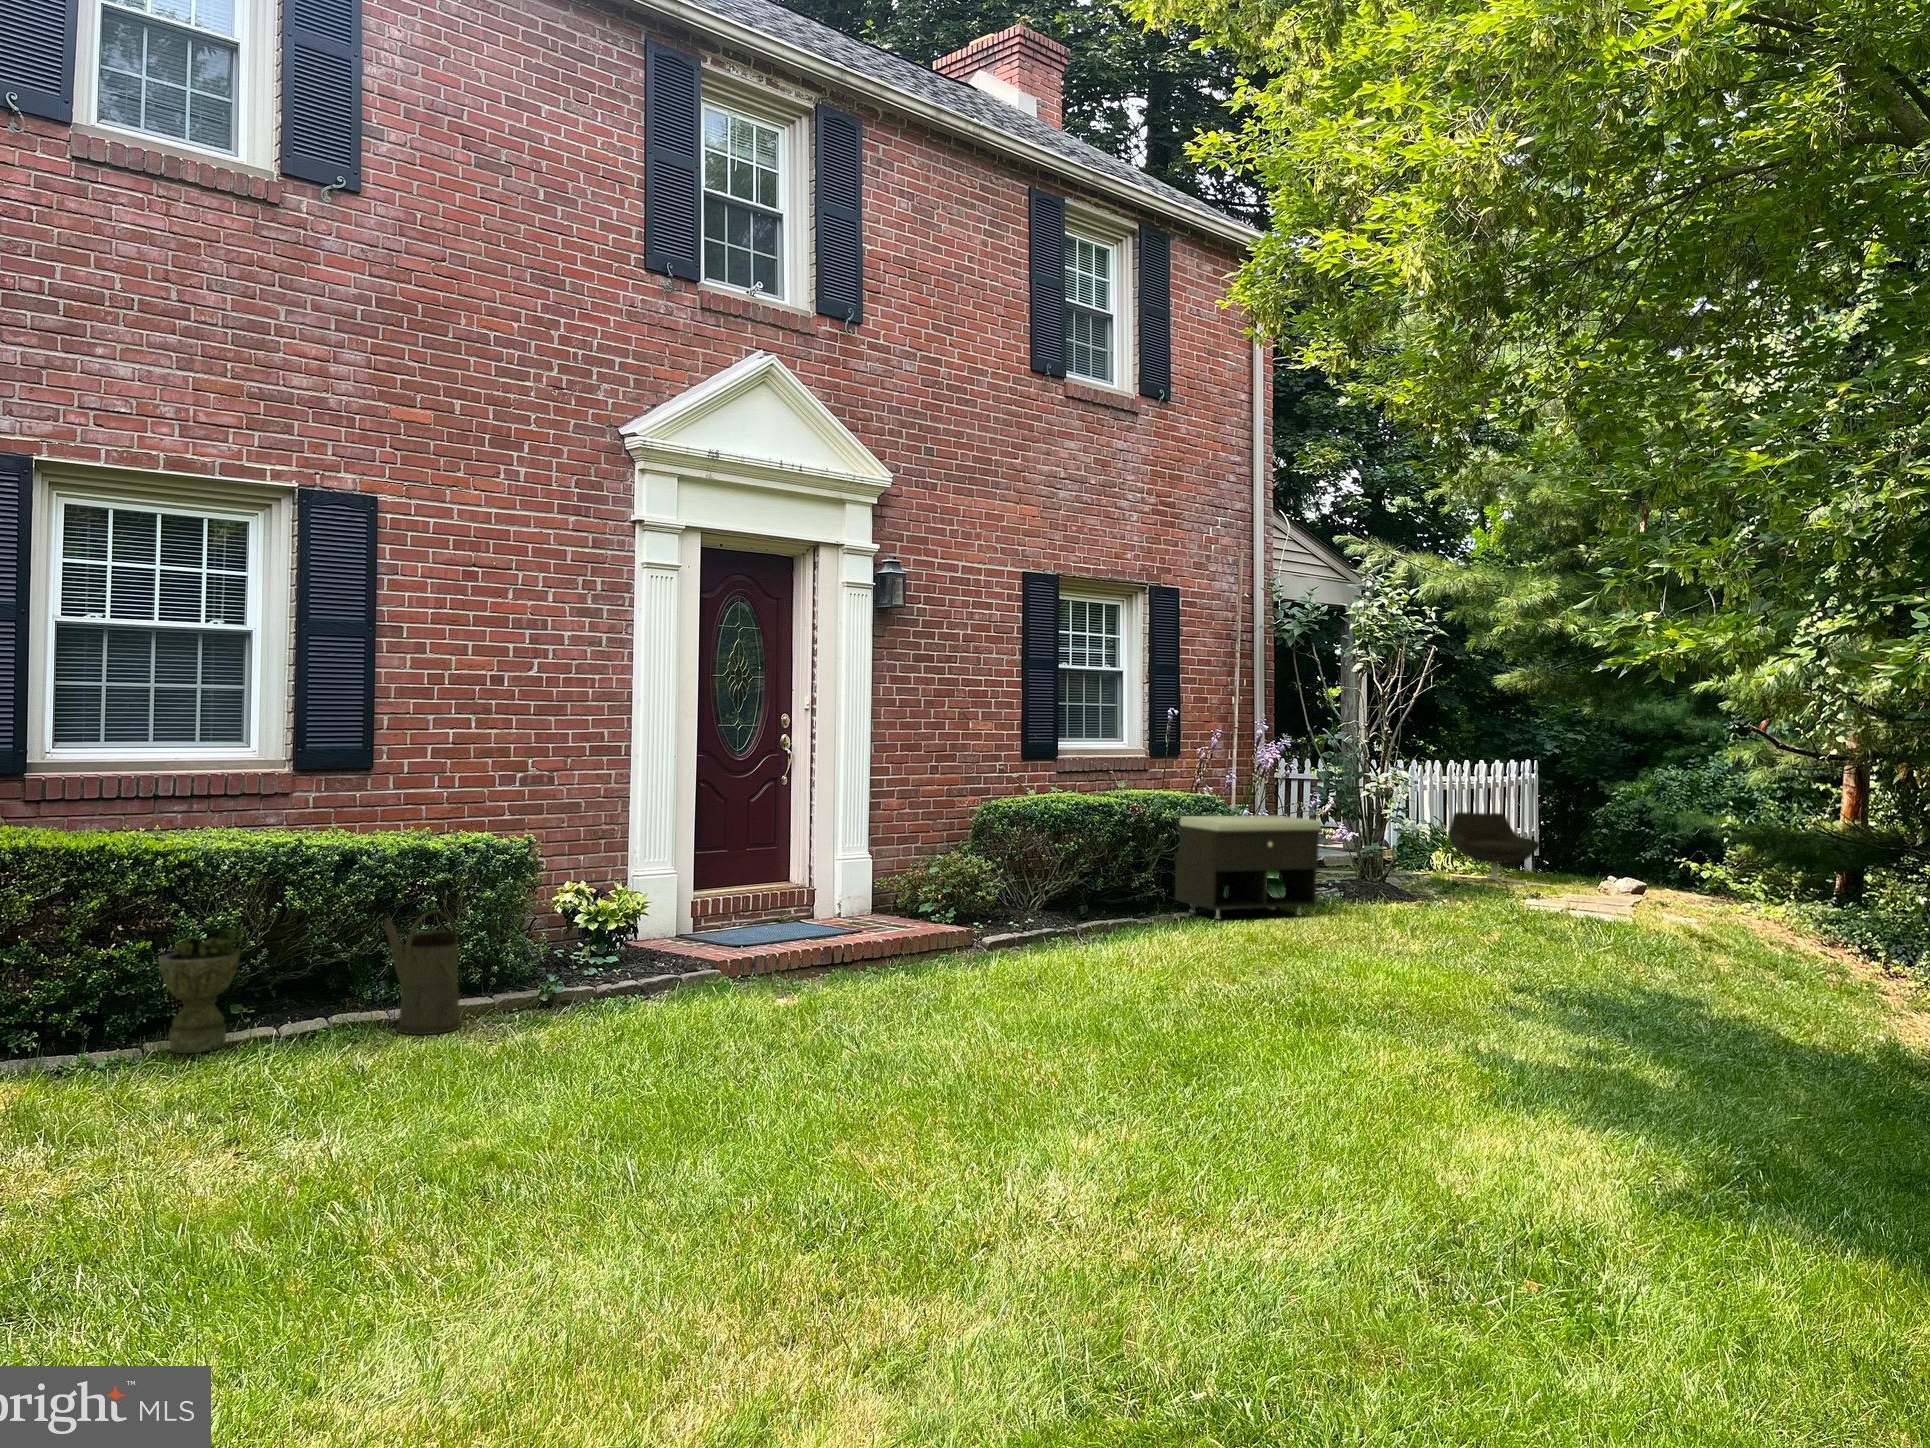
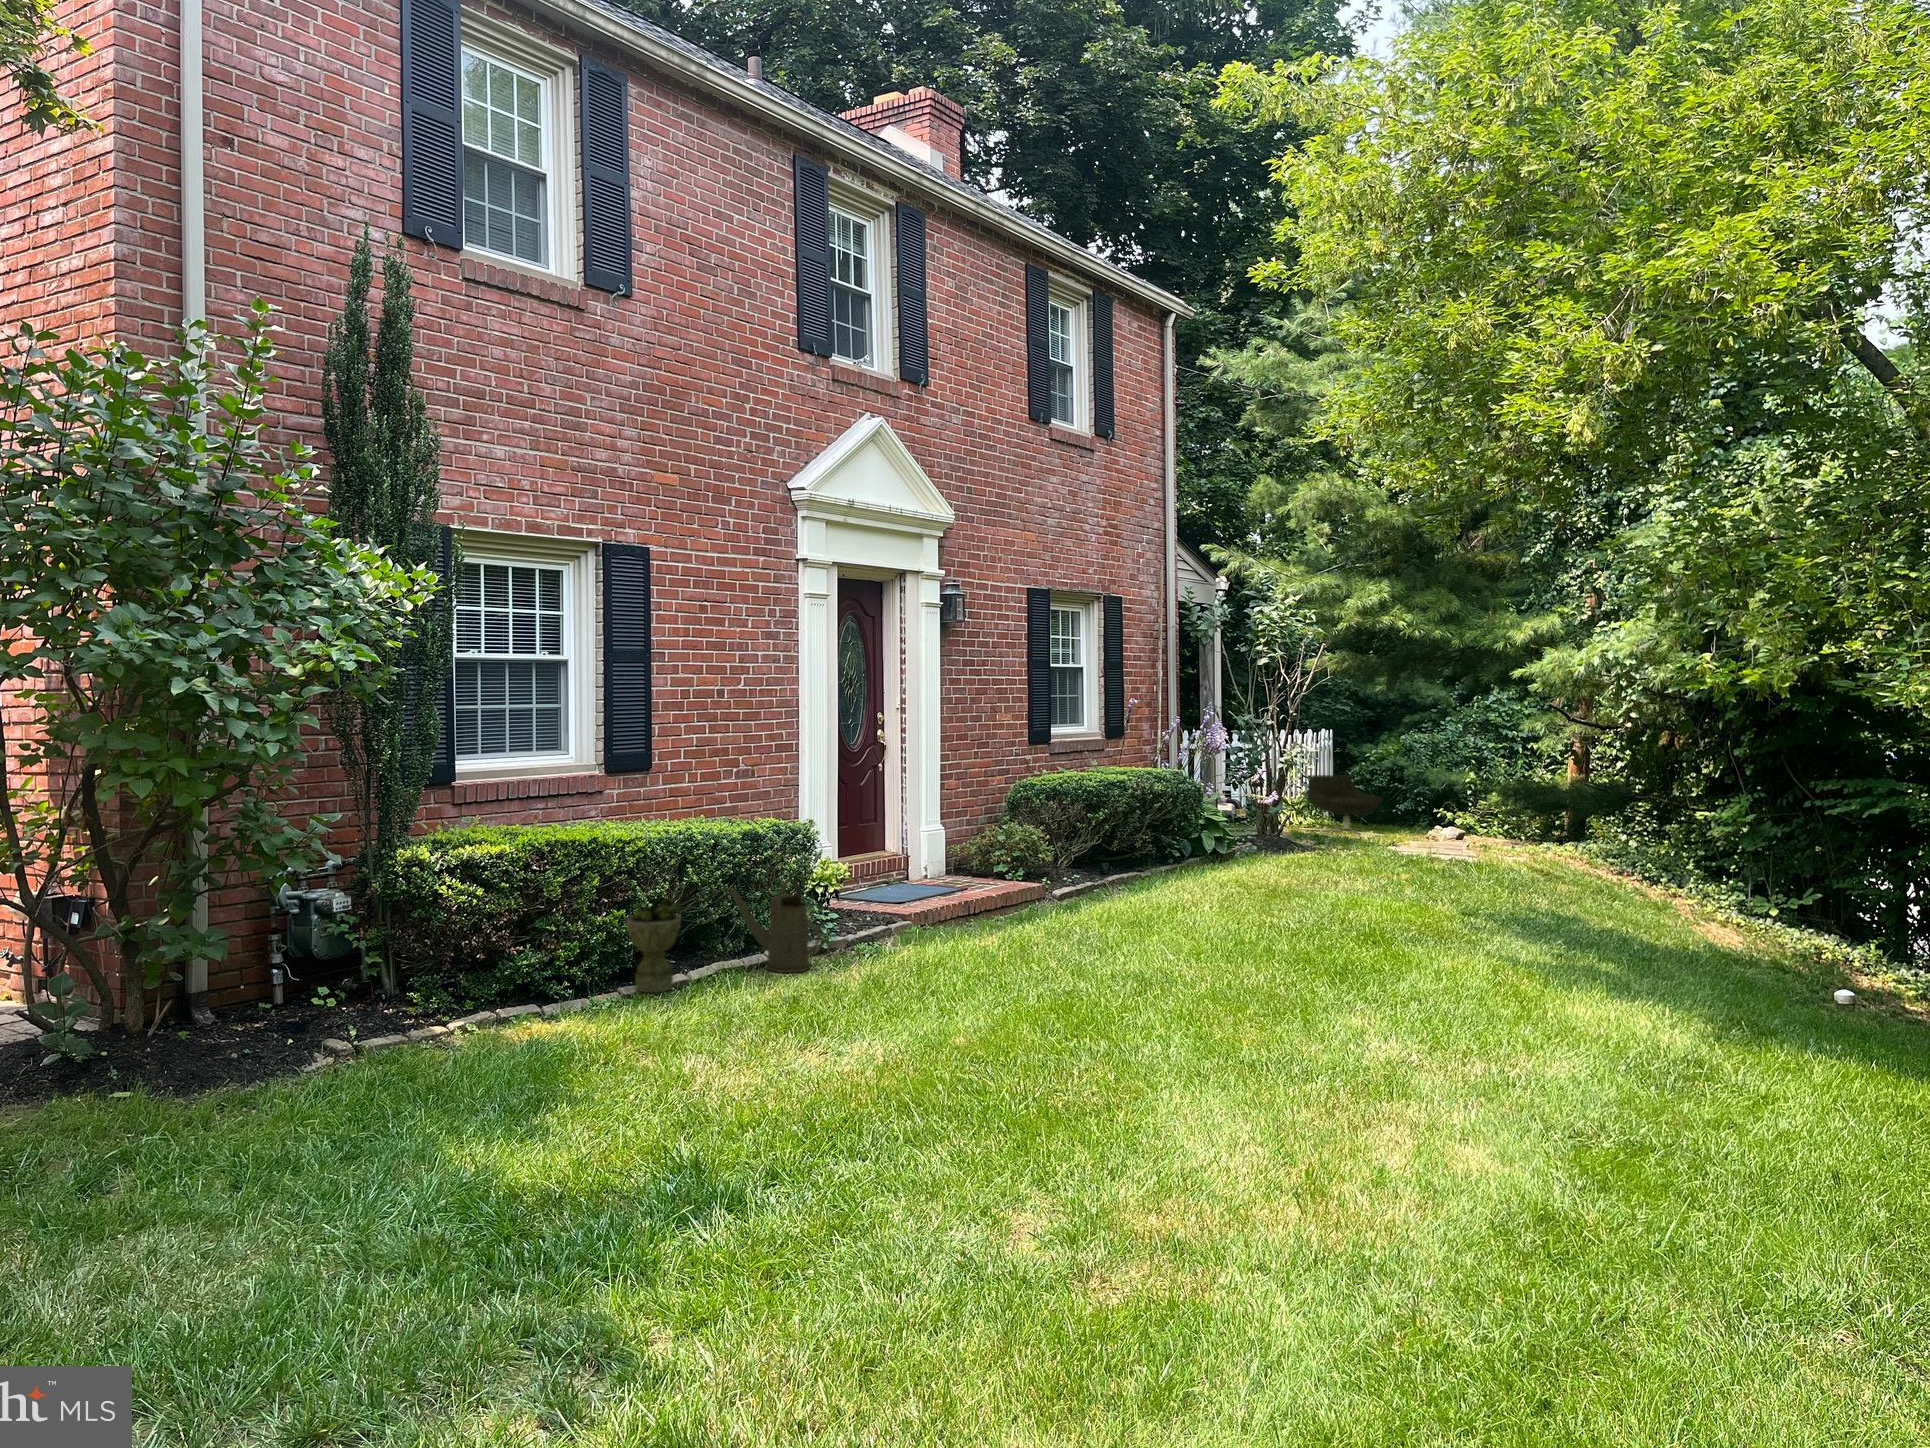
storage bench: present [1175,815,1321,919] -> none [1153,783,1265,867]

